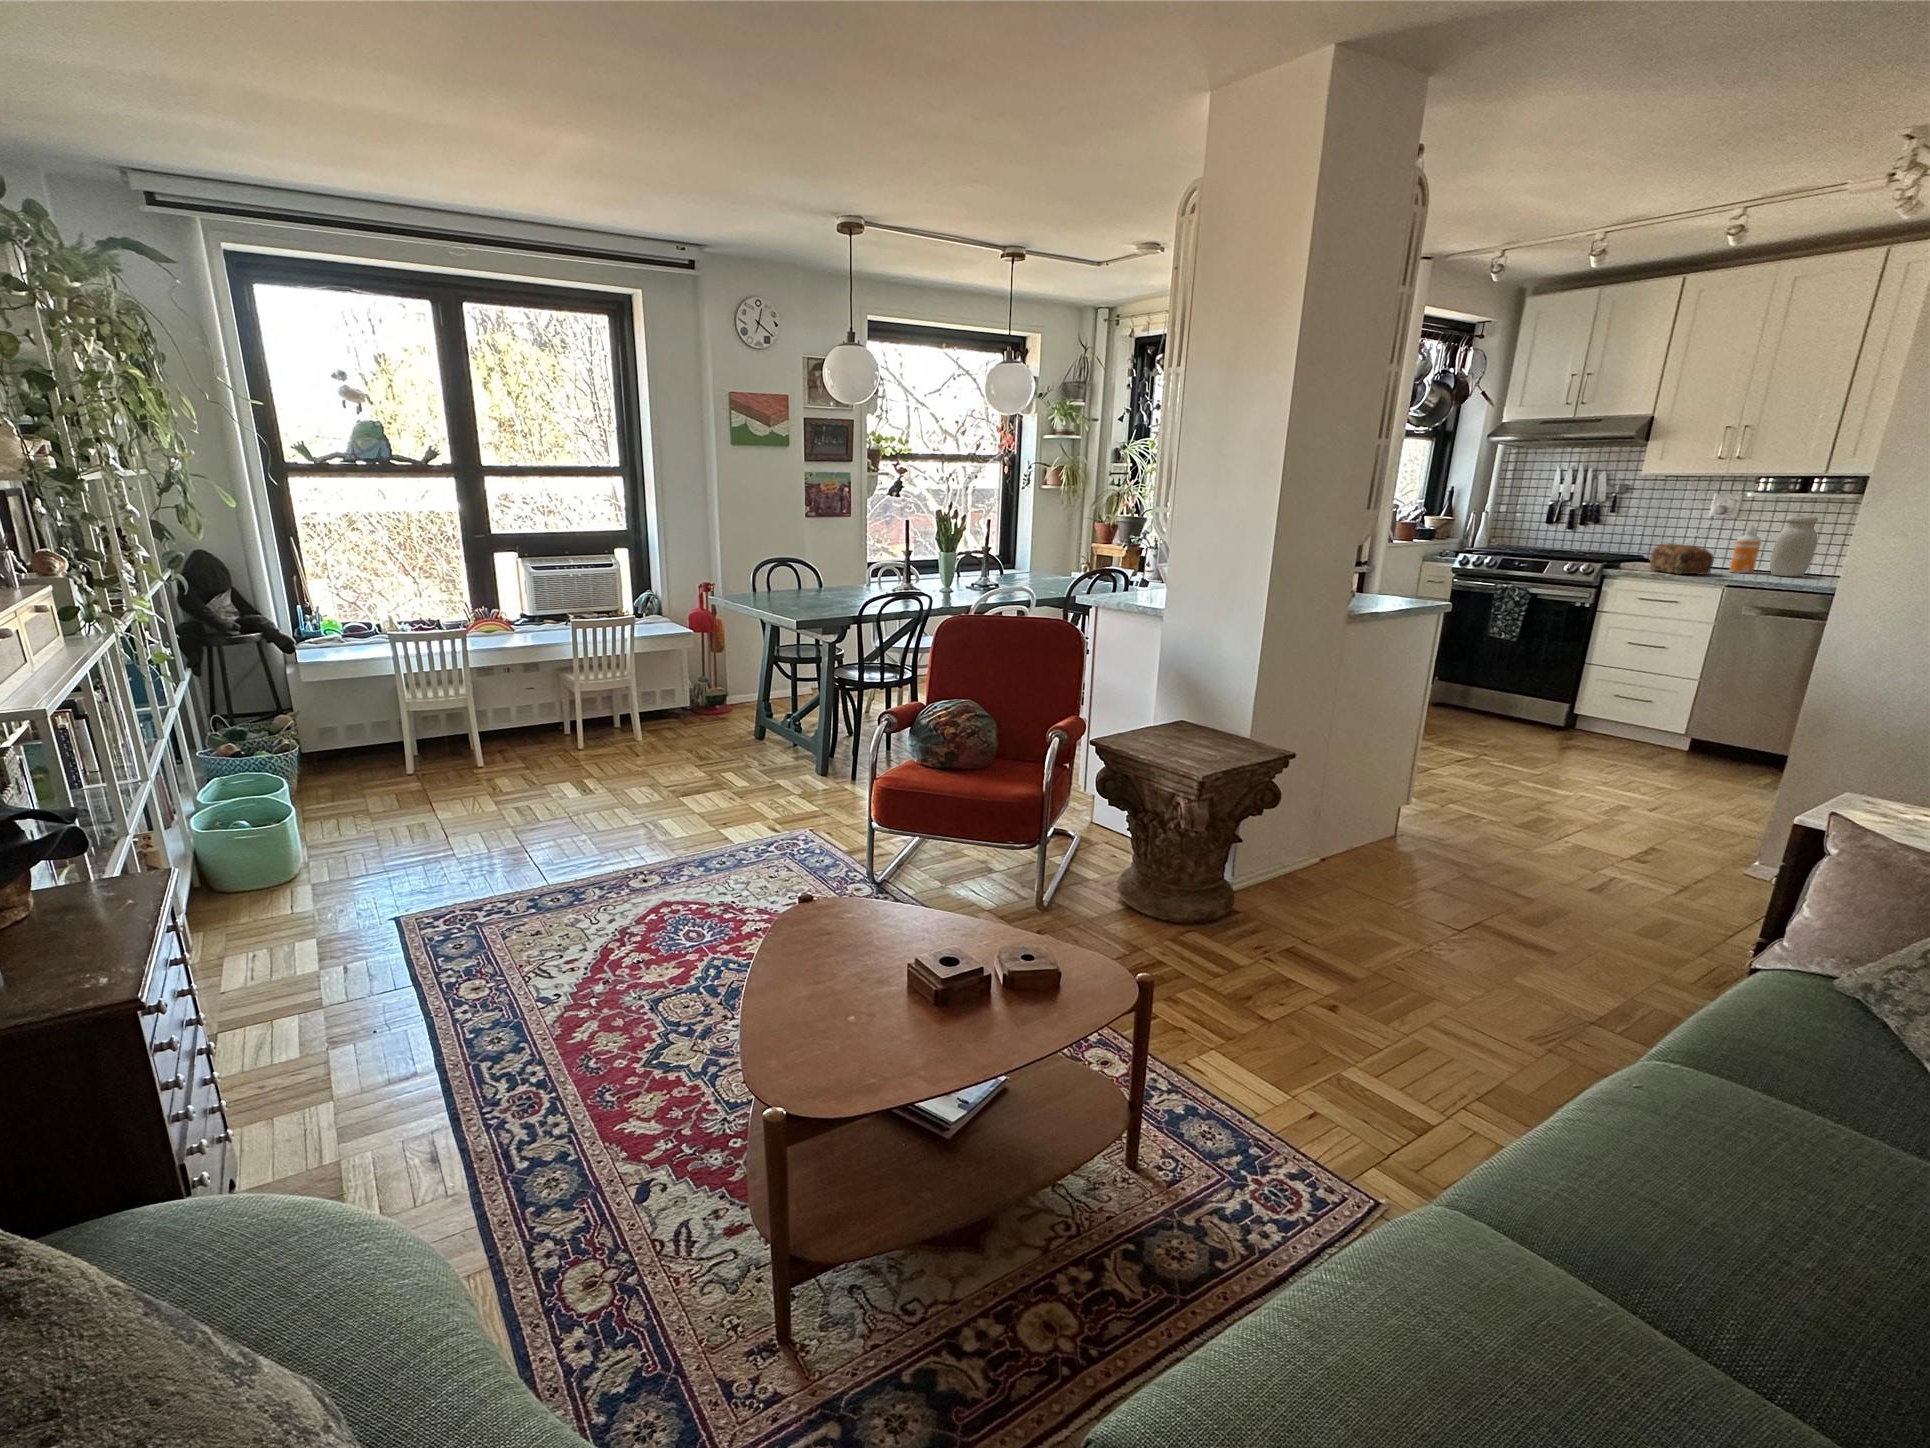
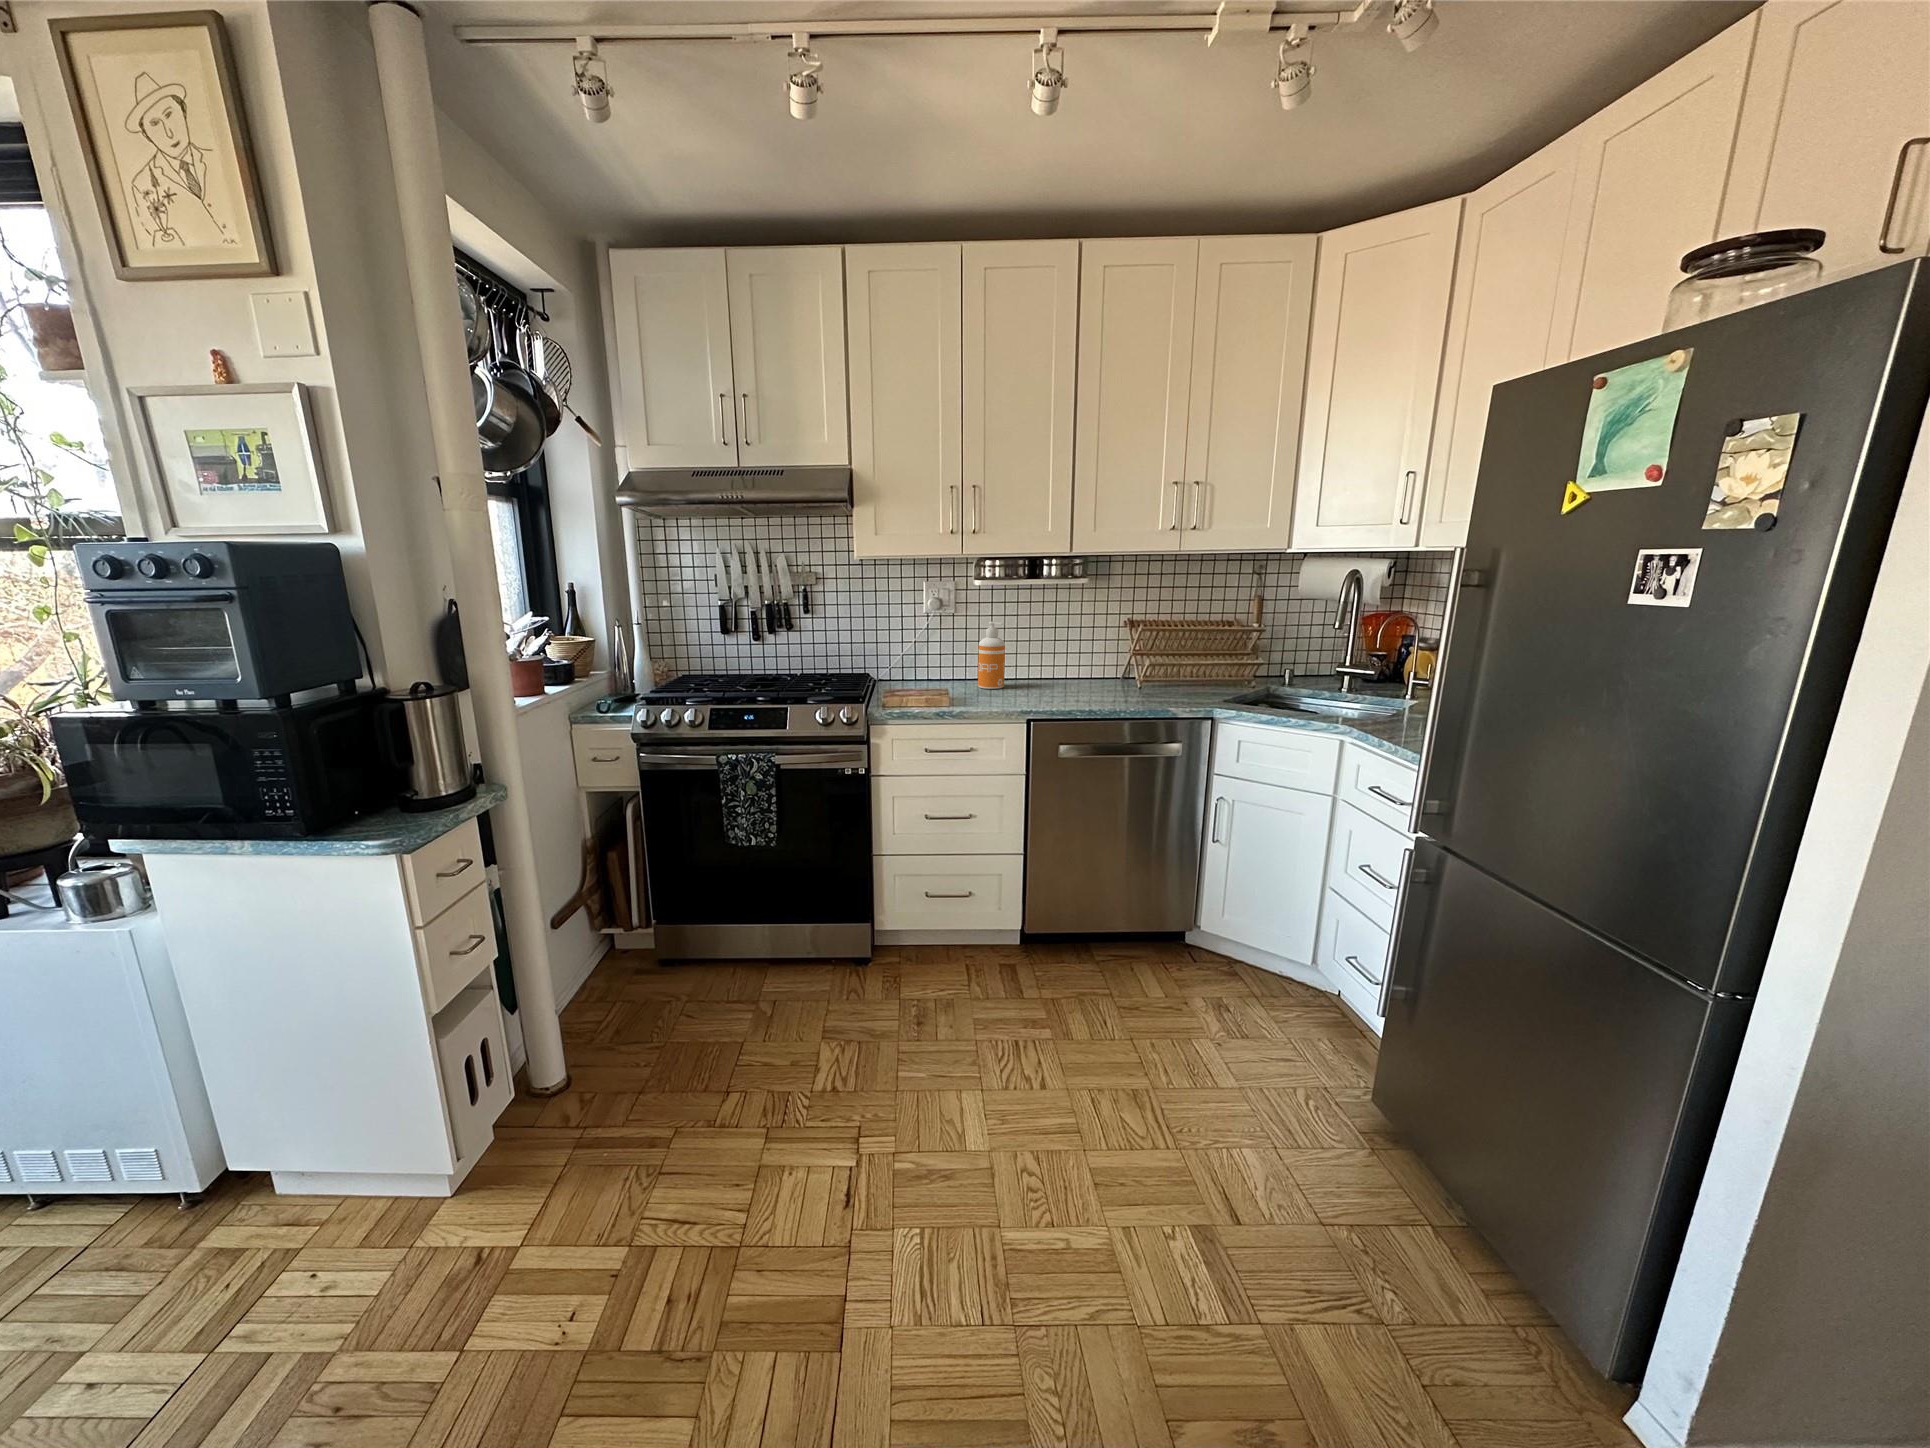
jar: present [1770,516,1818,577] -> none [1027,609,1070,689]
bread loaf: present [1650,543,1713,575] -> none [899,656,984,704]

